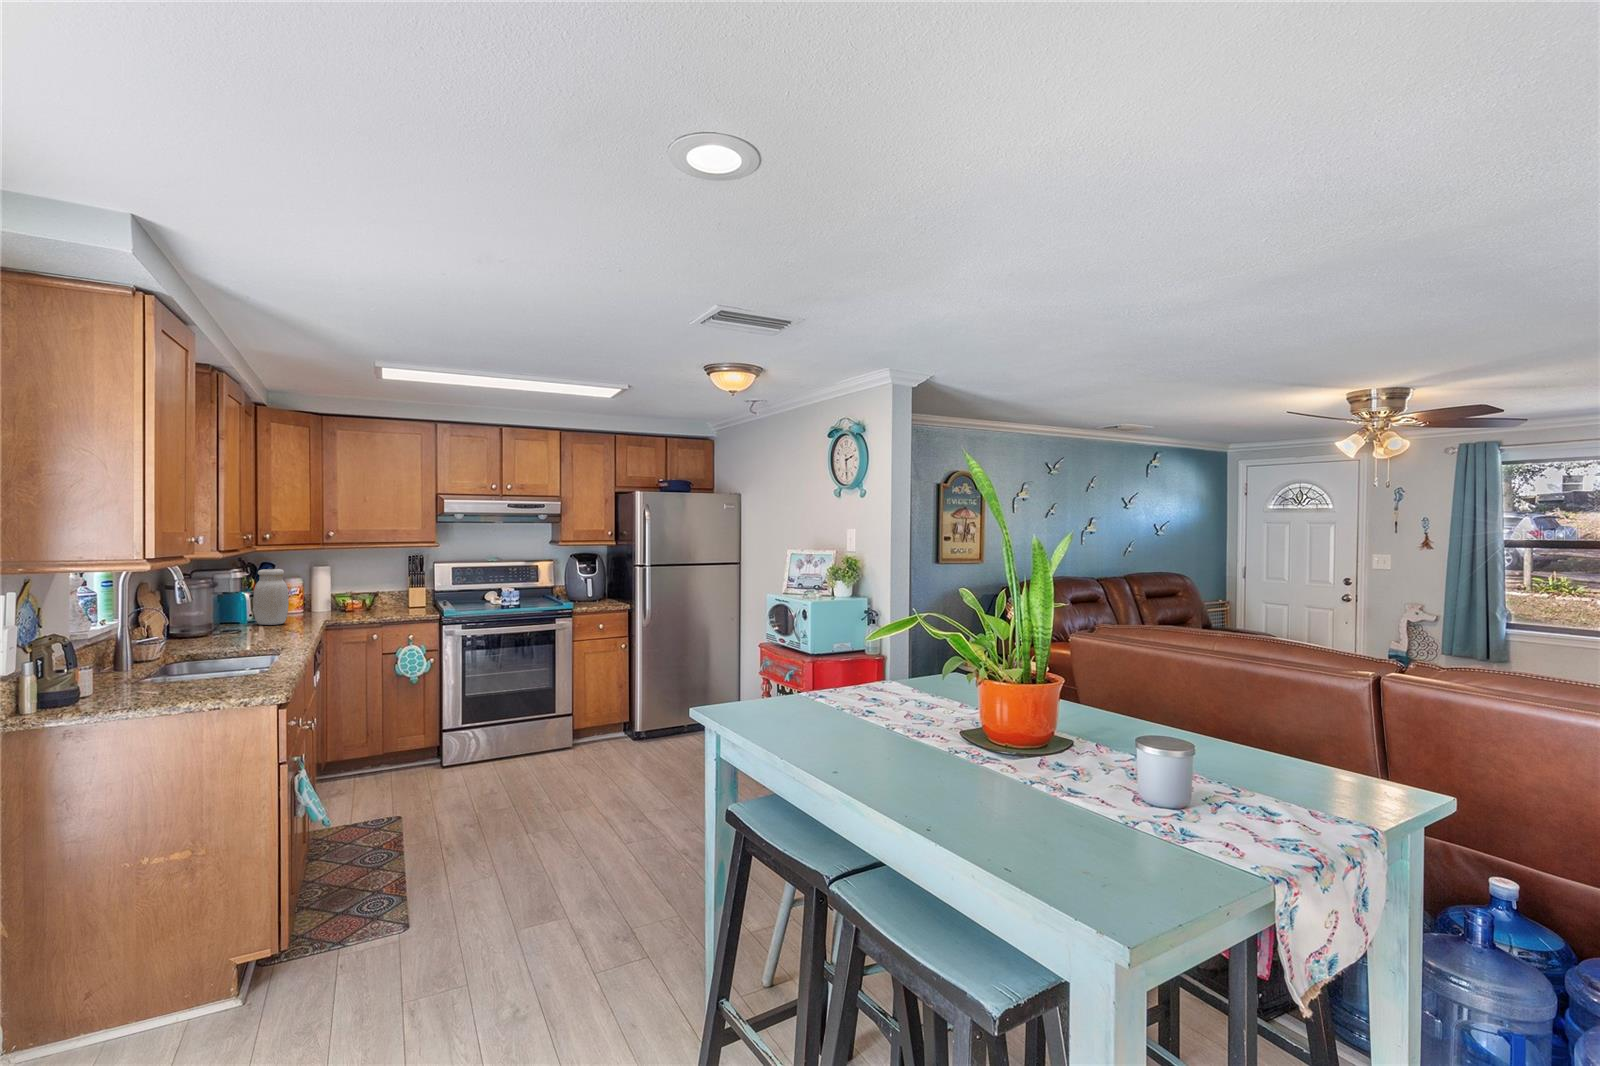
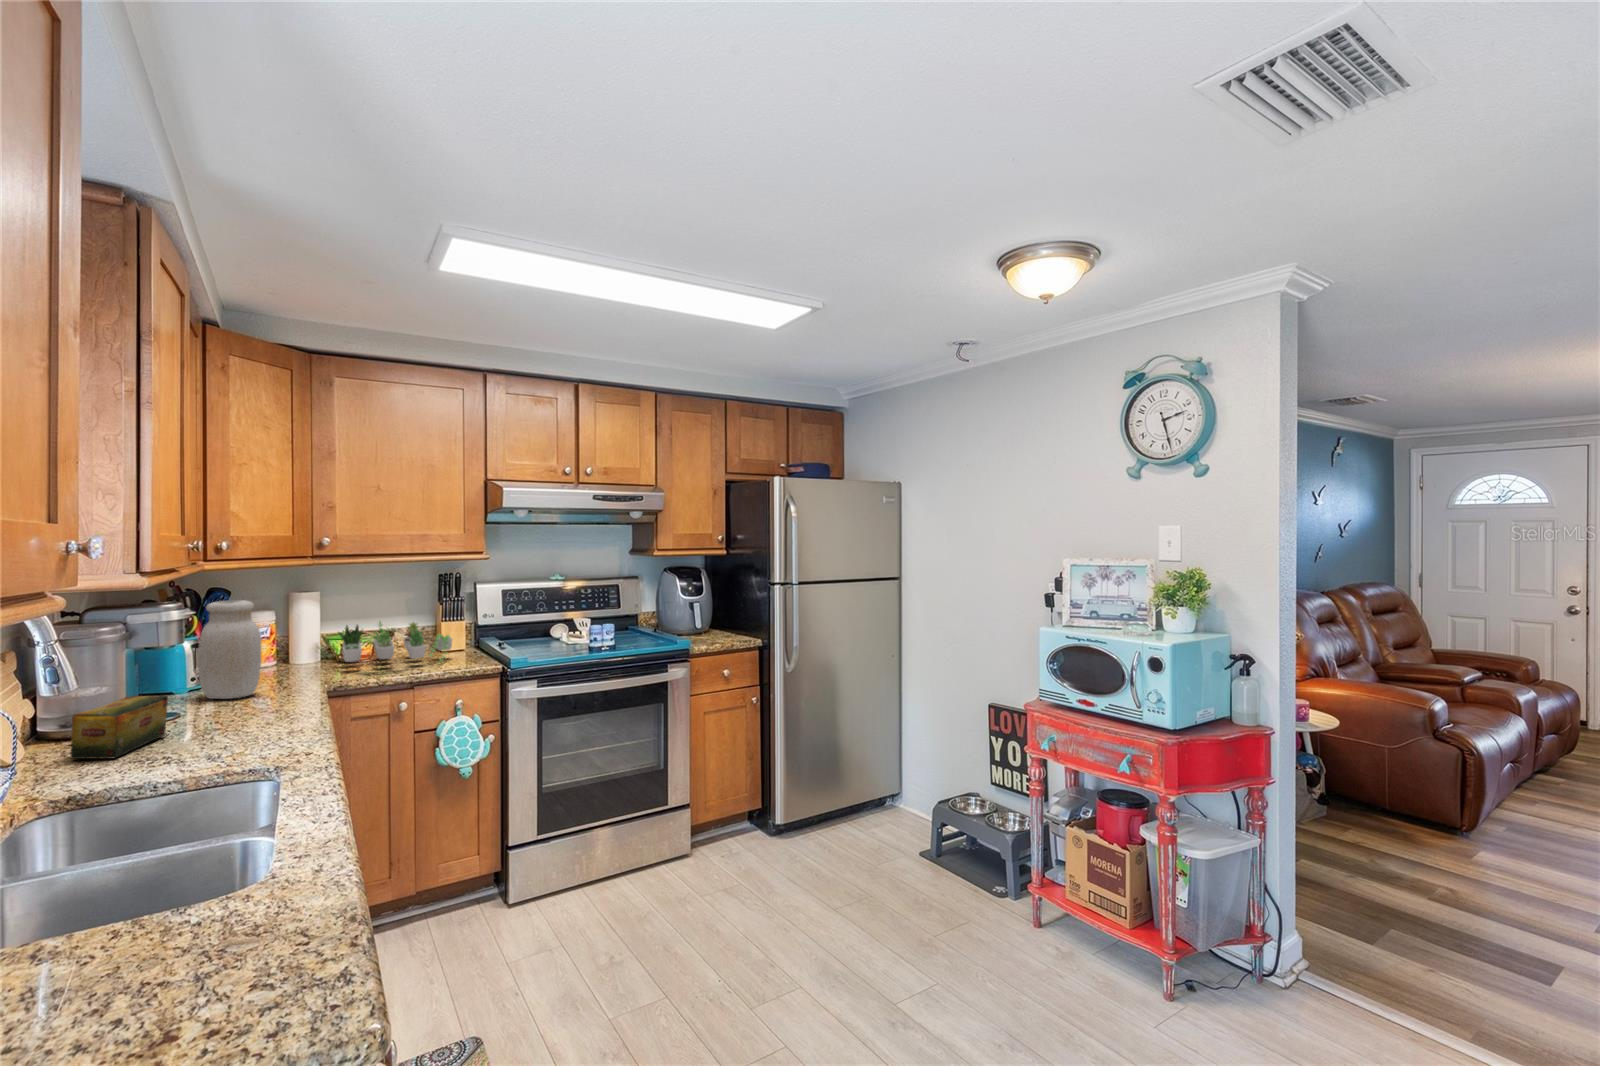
succulent plant: none [338,583,411,613] -> present [339,622,452,664]
tea box: none [191,616,237,643] -> present [71,695,168,759]

